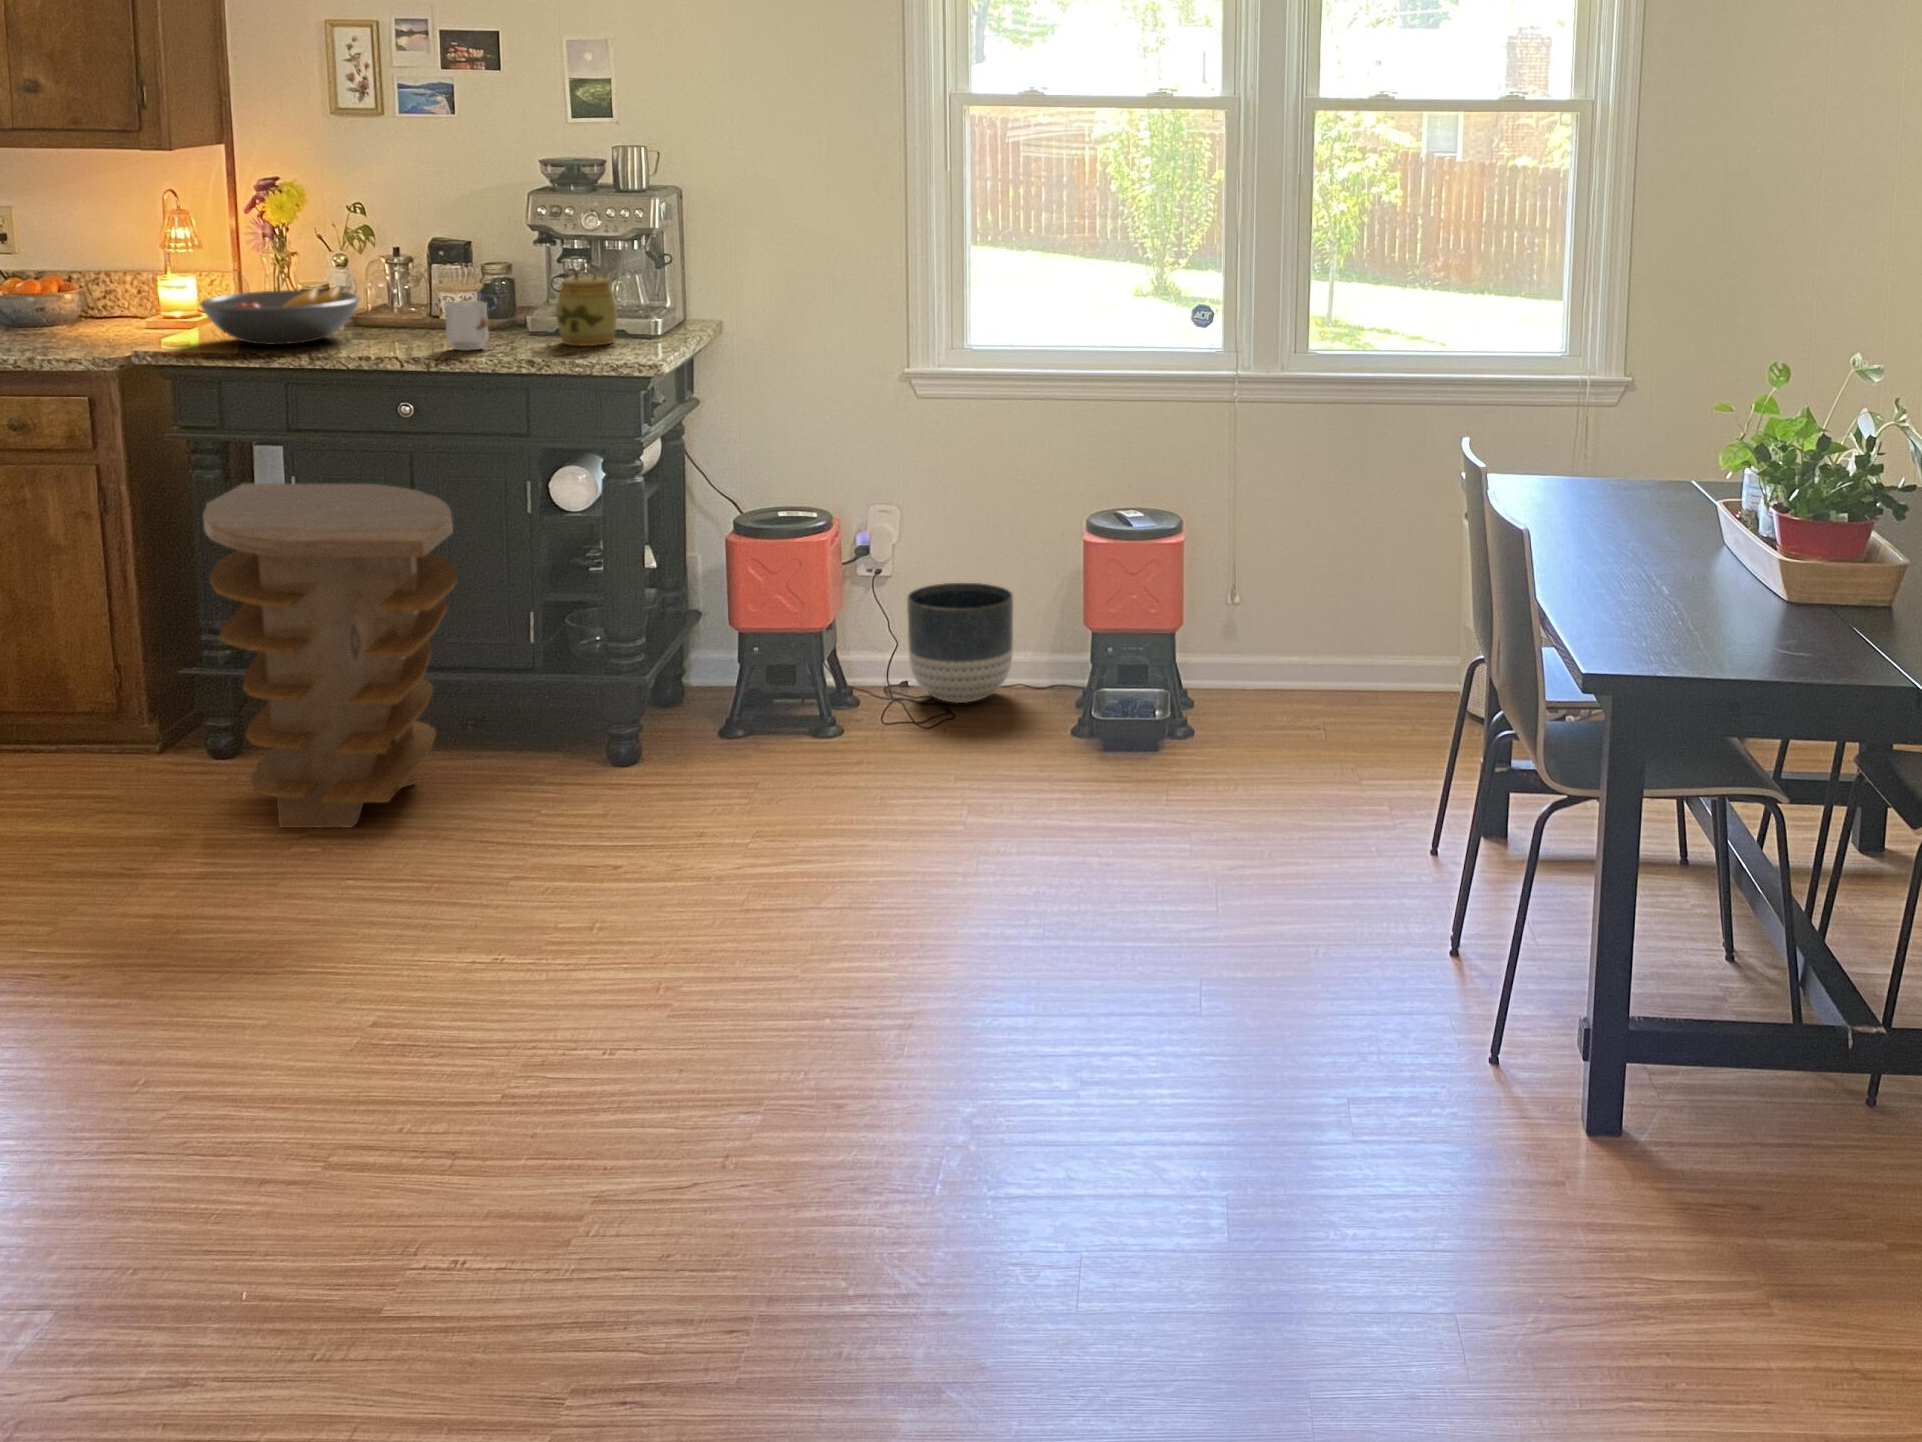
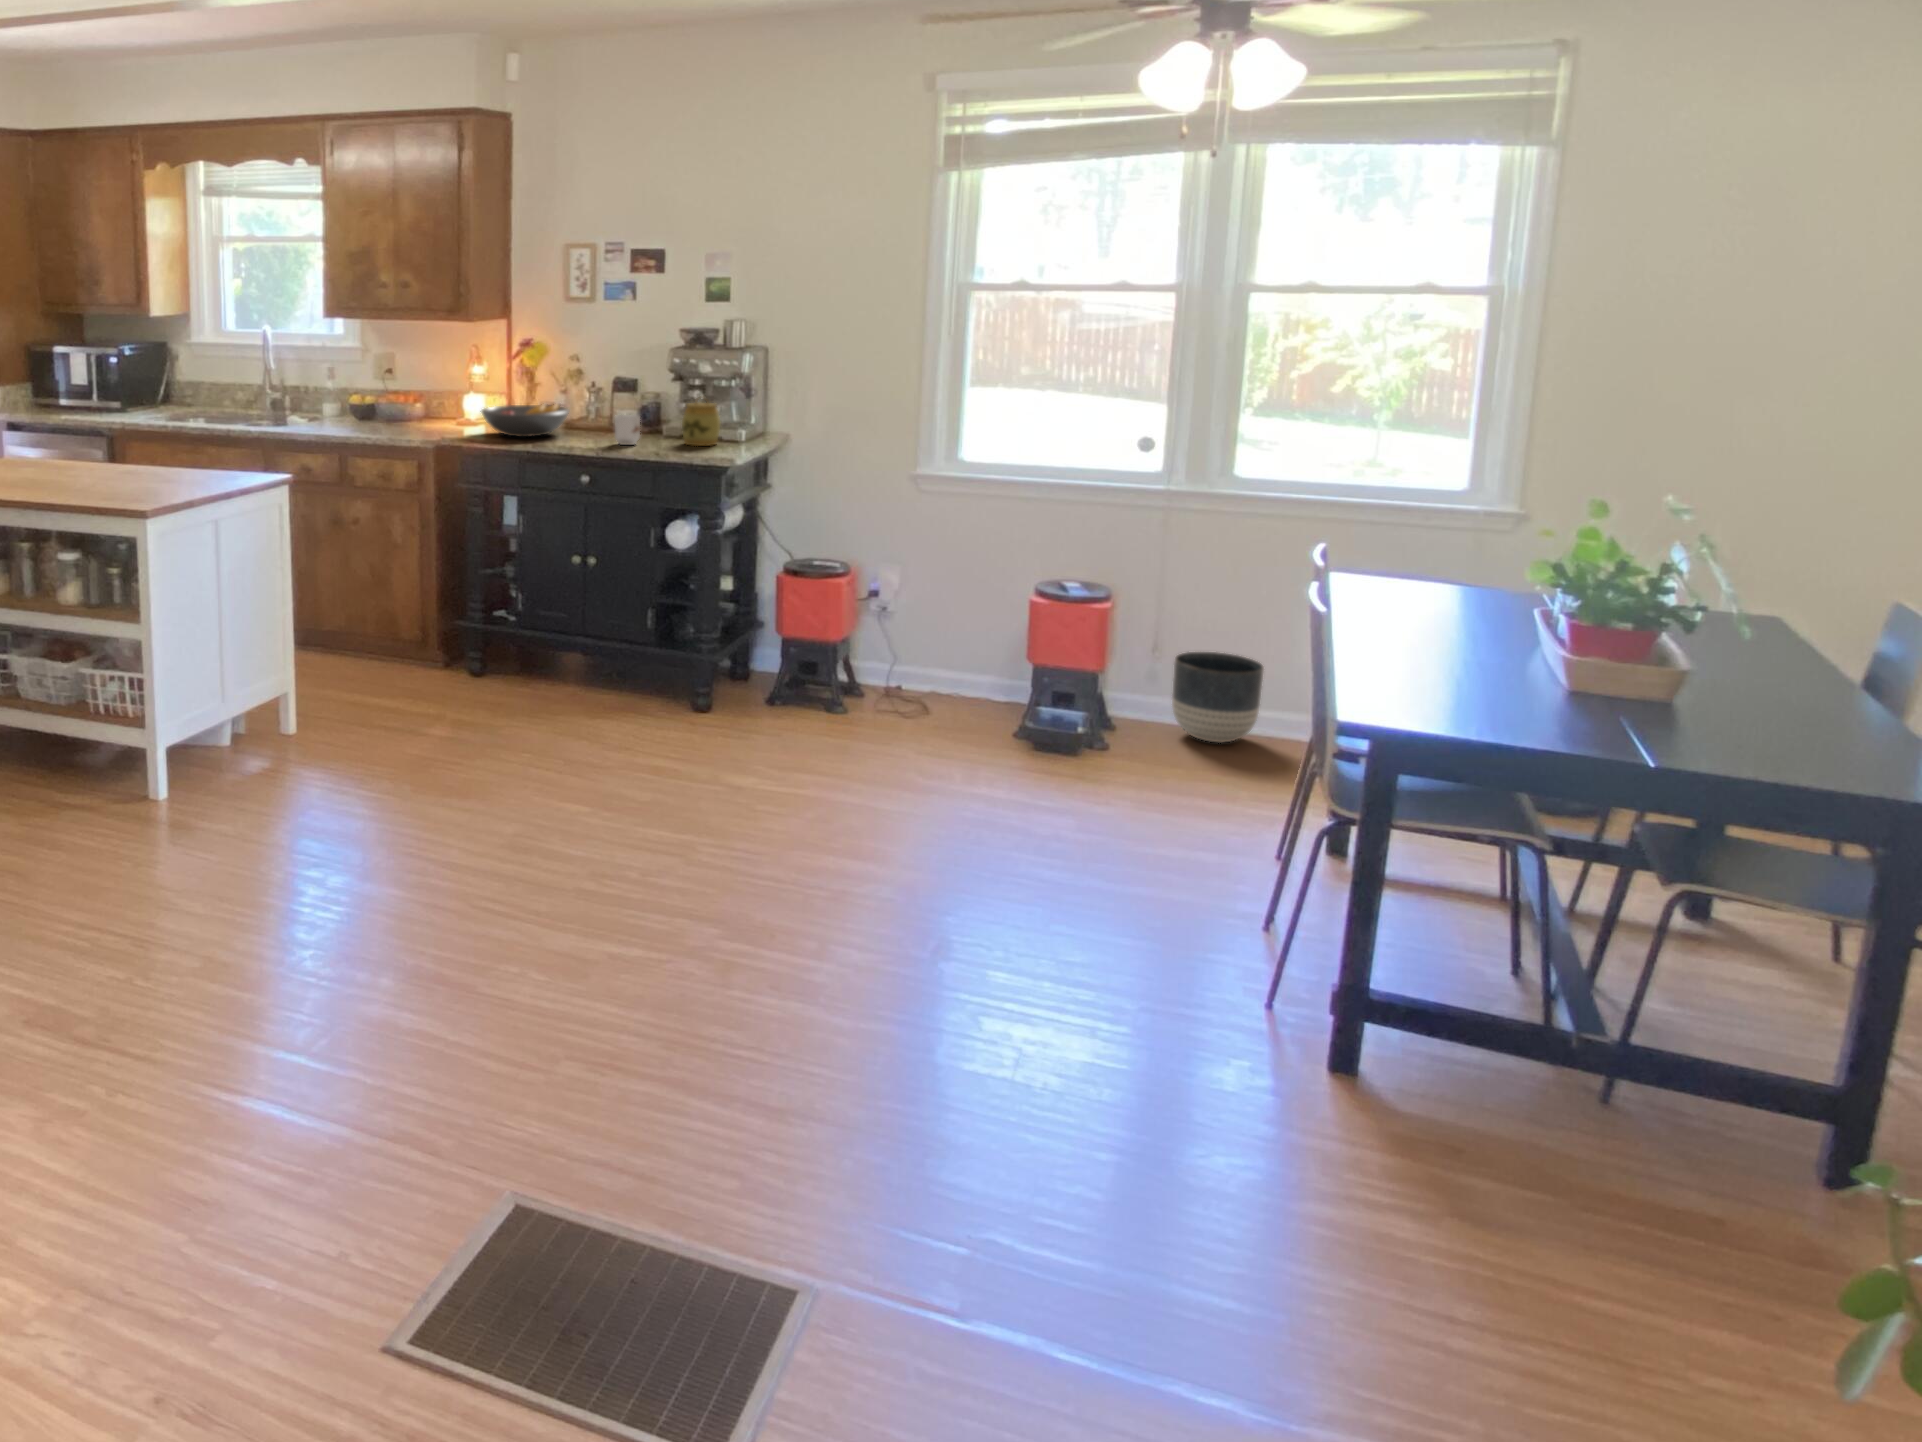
side table: present [204,483,457,828] -> none [466,517,604,727]
planter: present [907,583,1013,703] -> present [1172,652,1264,743]

